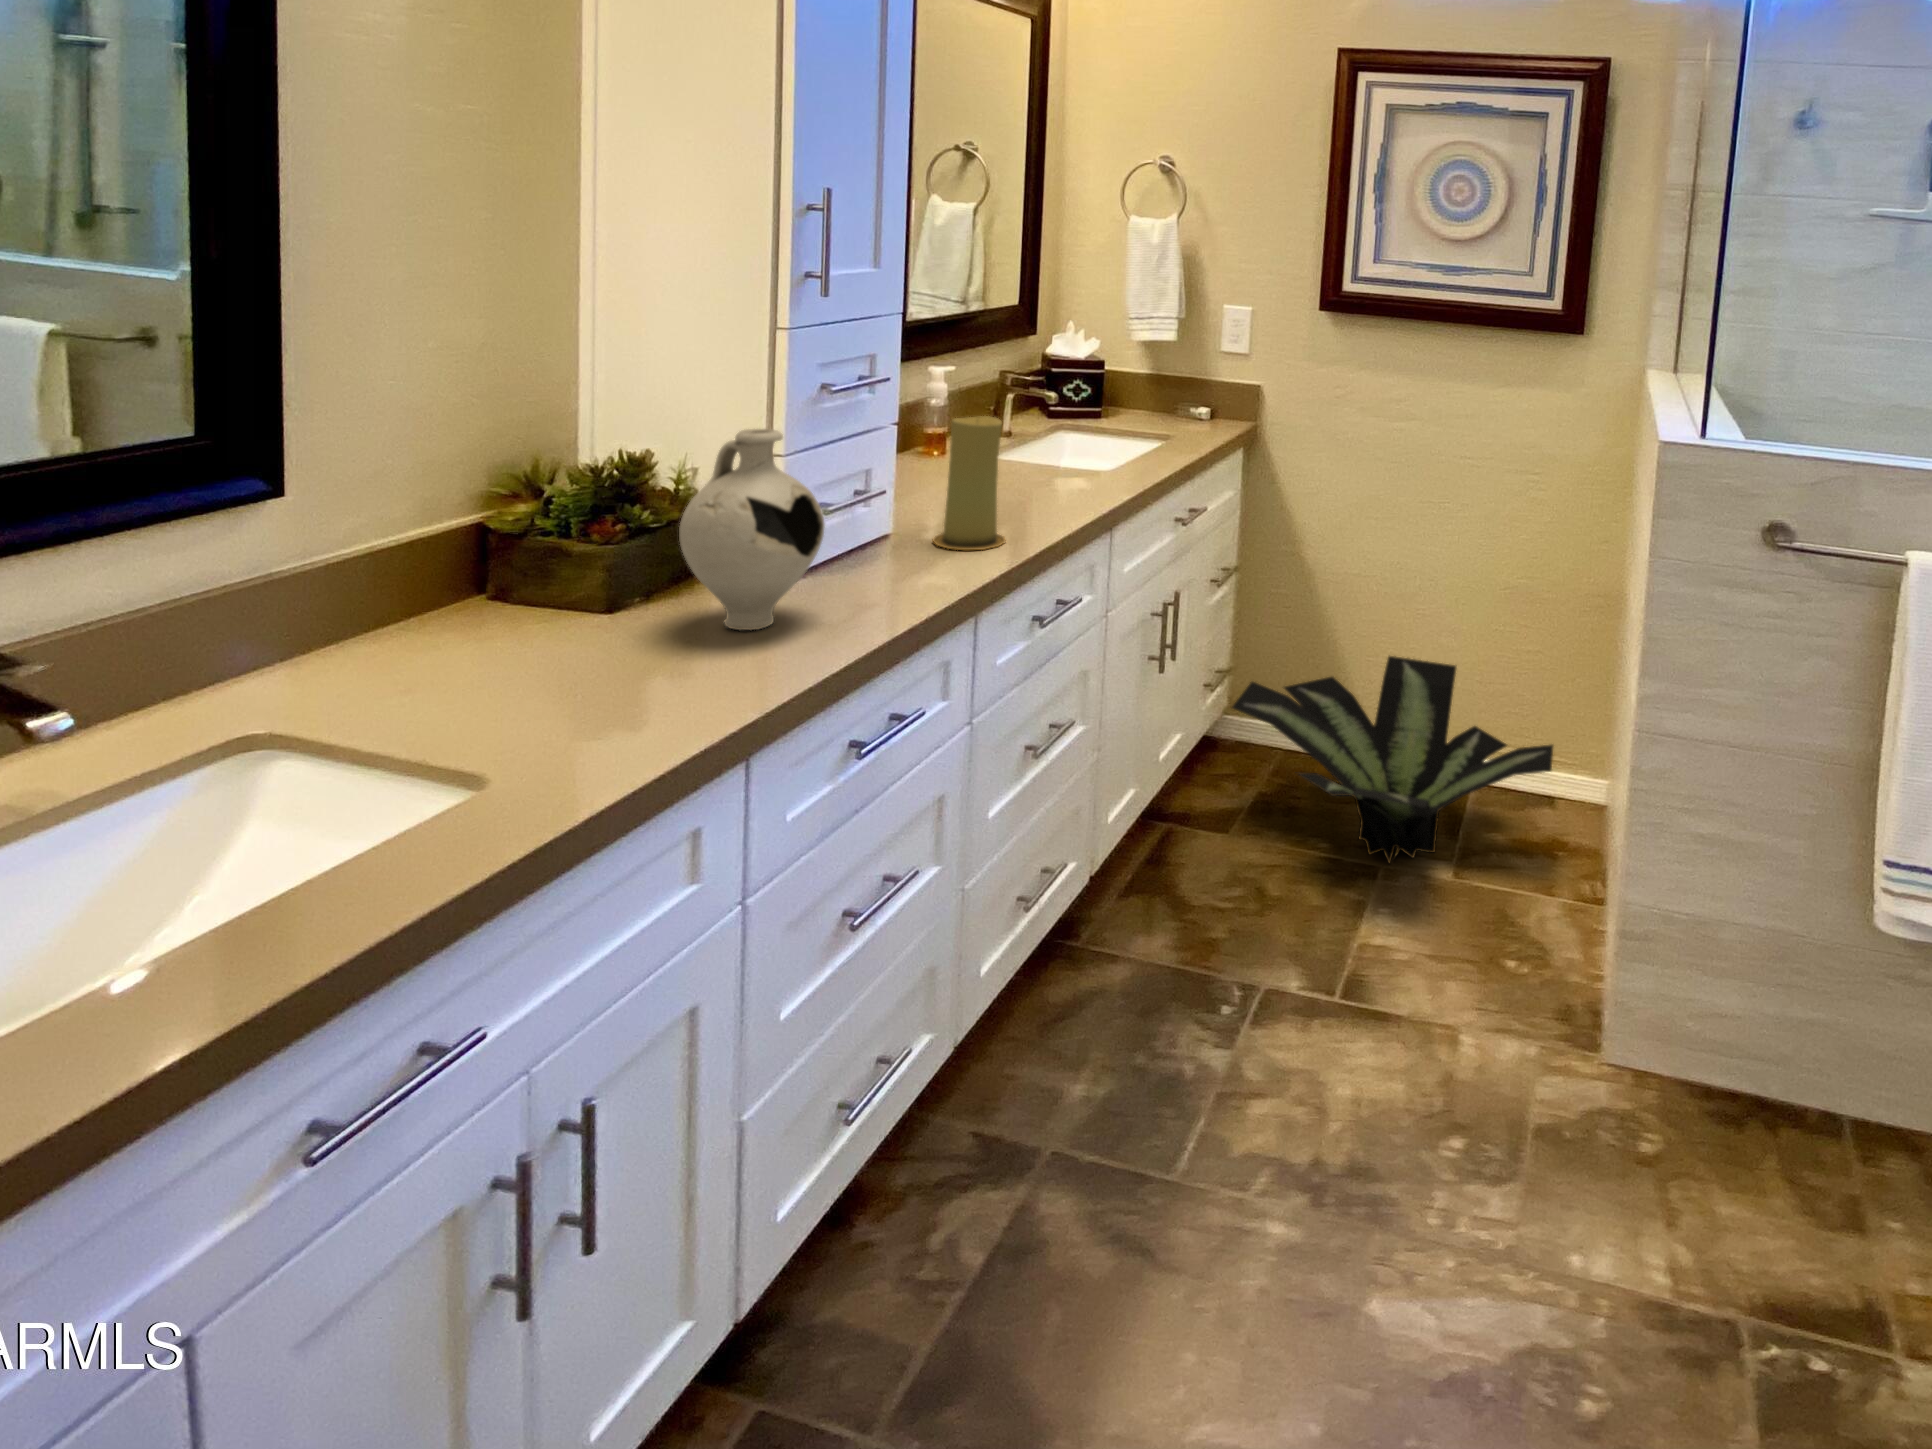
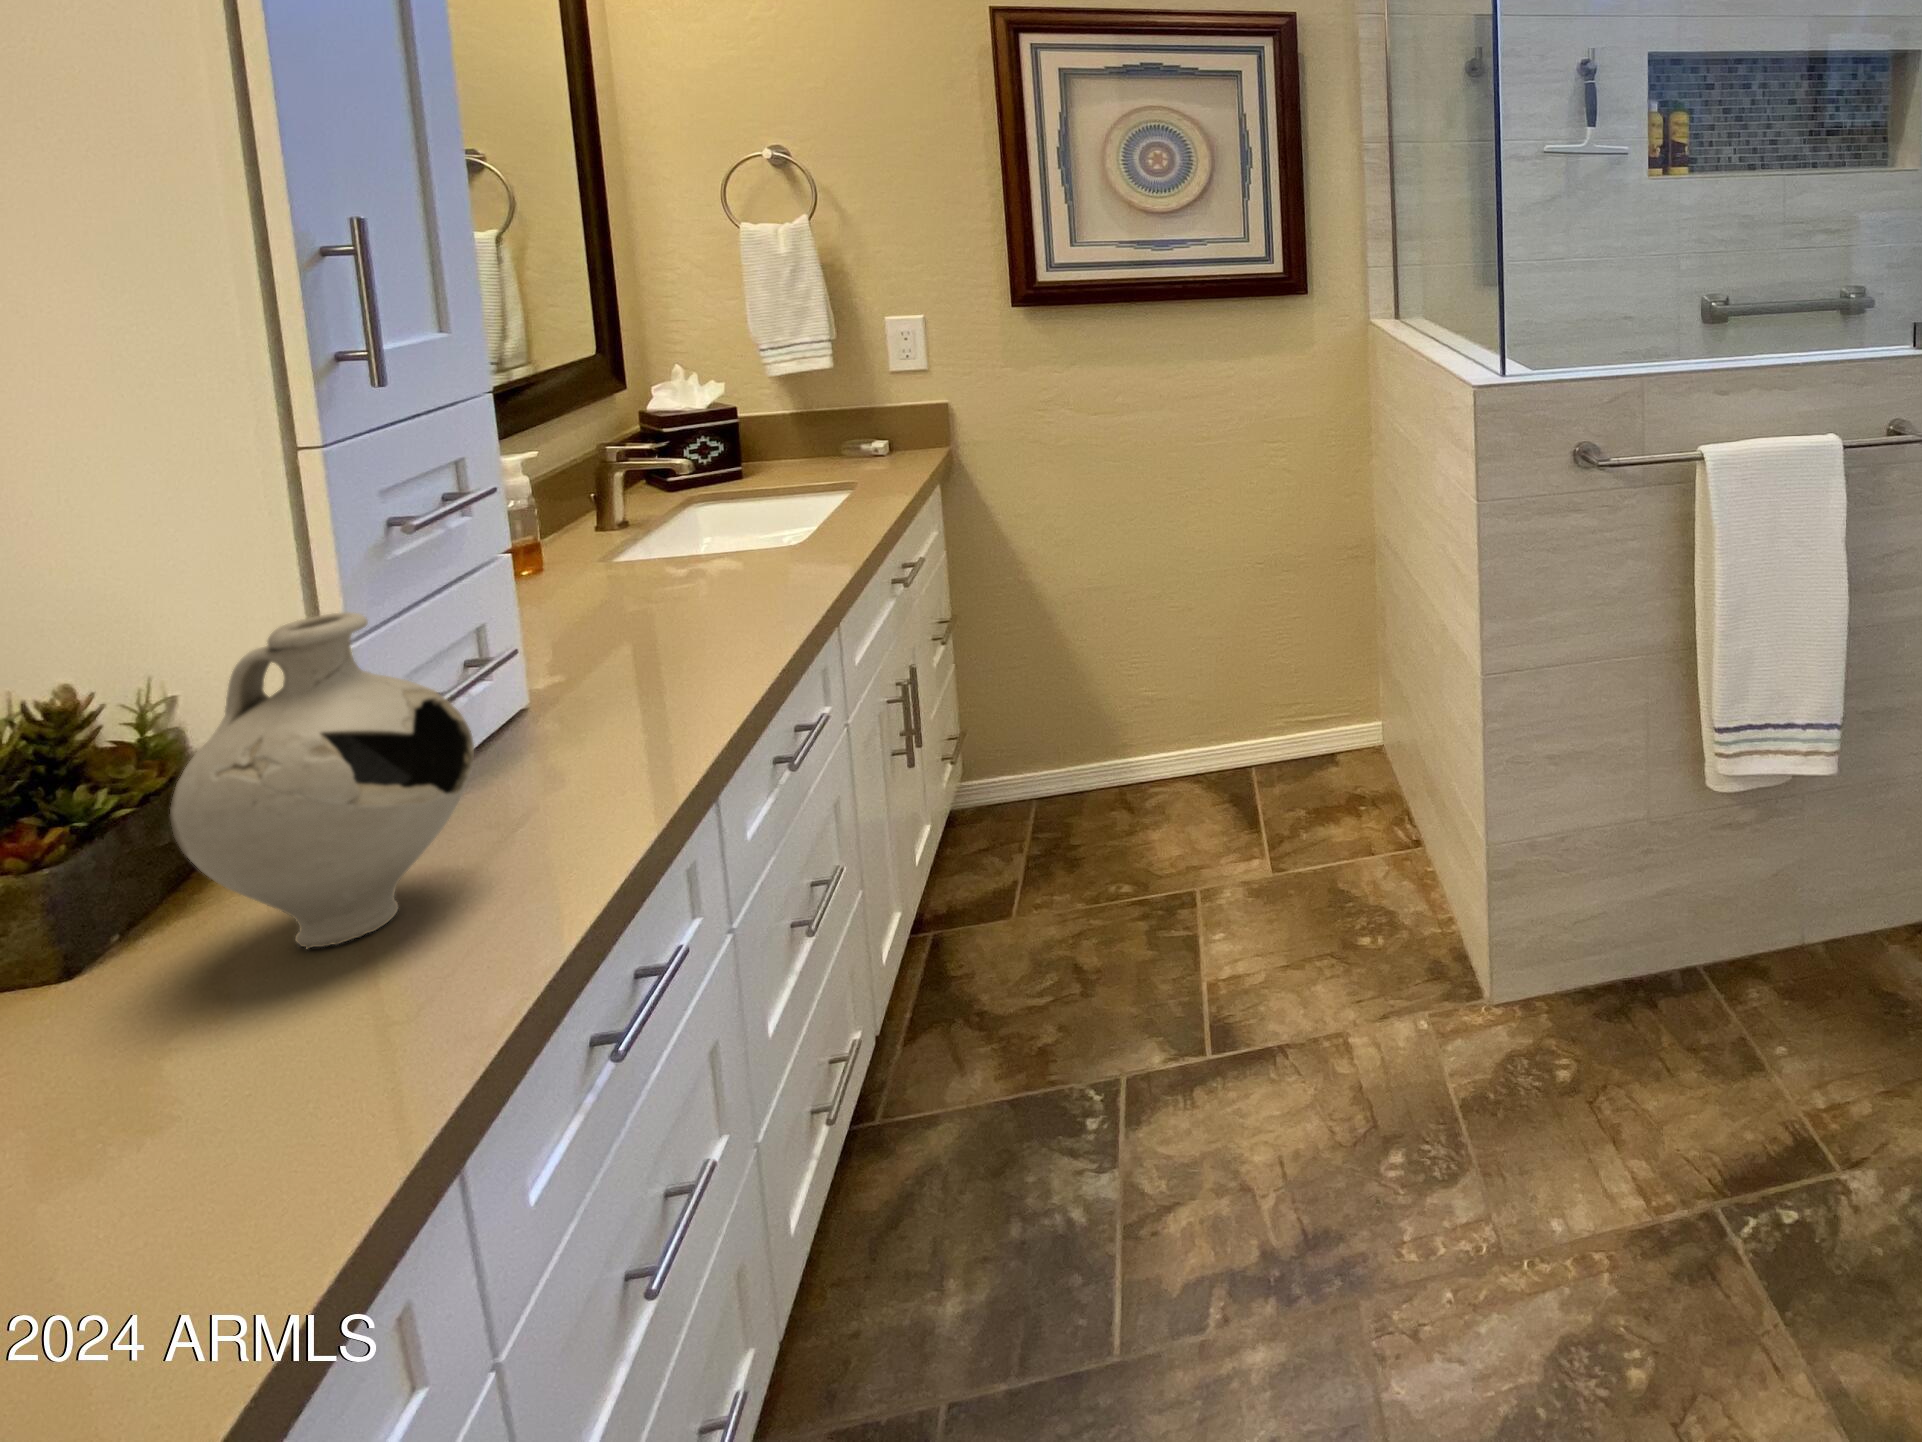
candle: present [933,416,1005,550] -> none [604,512,724,705]
potted plant: present [1232,656,1553,863] -> none [999,655,1359,885]

